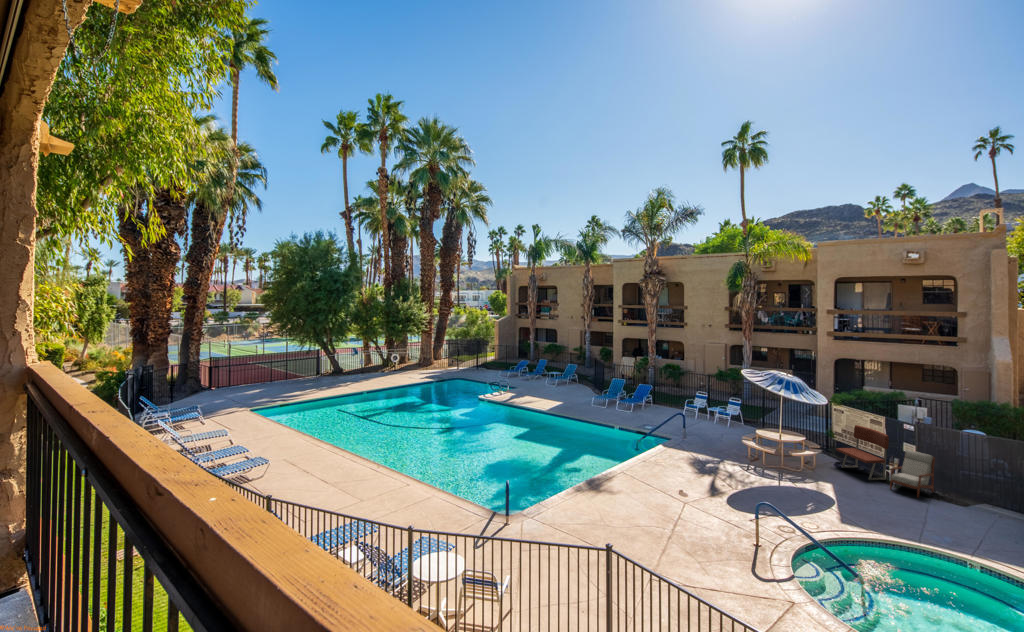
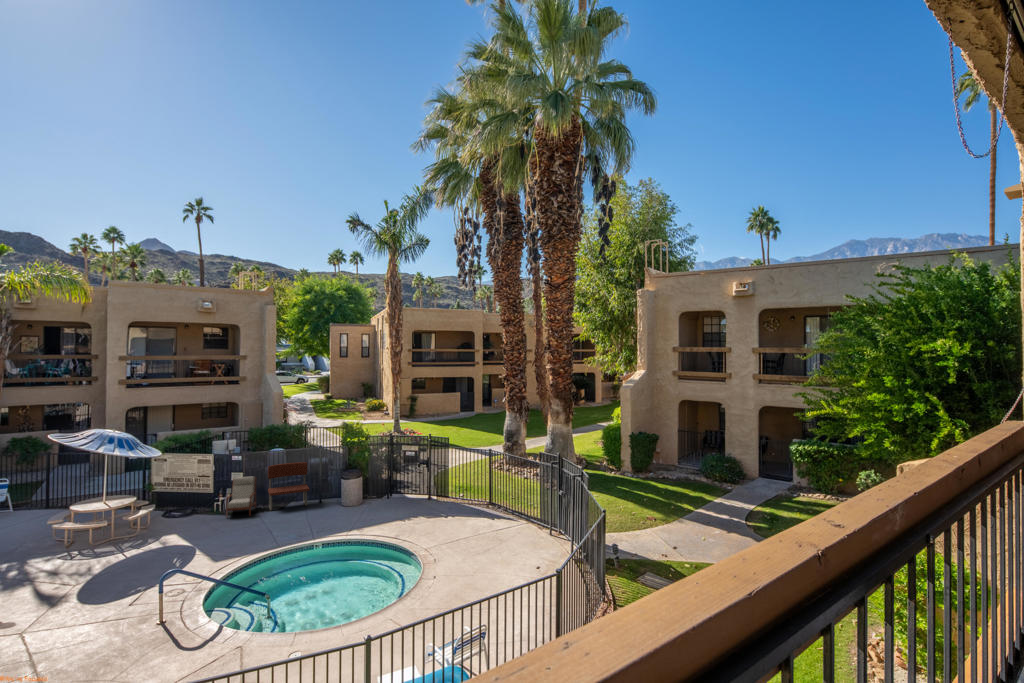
bench: present [836,425,889,480] -> present [268,462,310,511]

